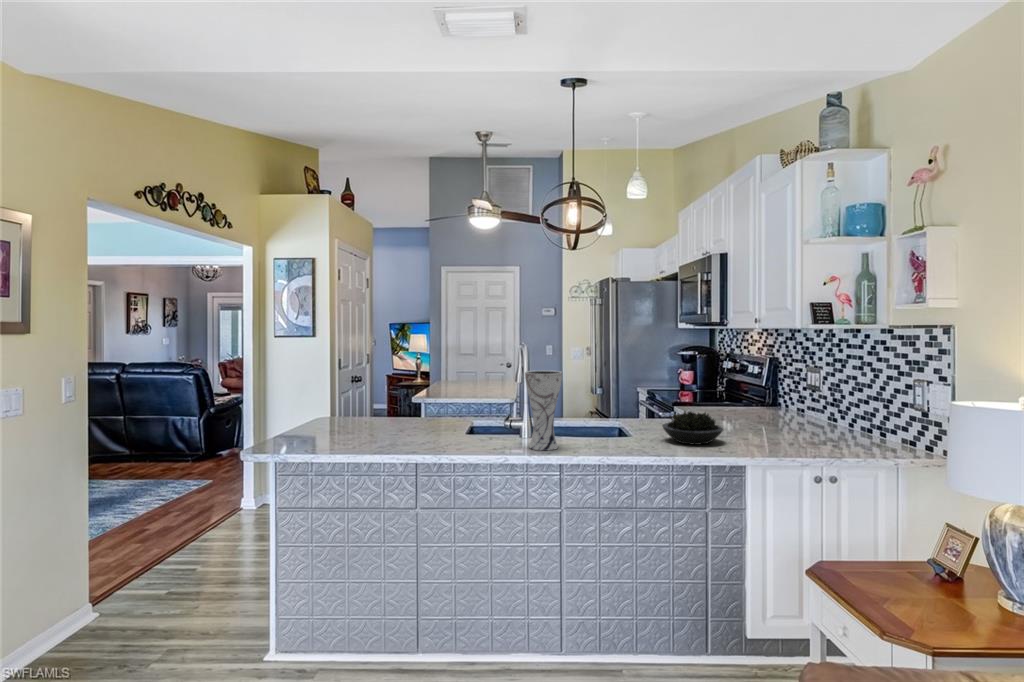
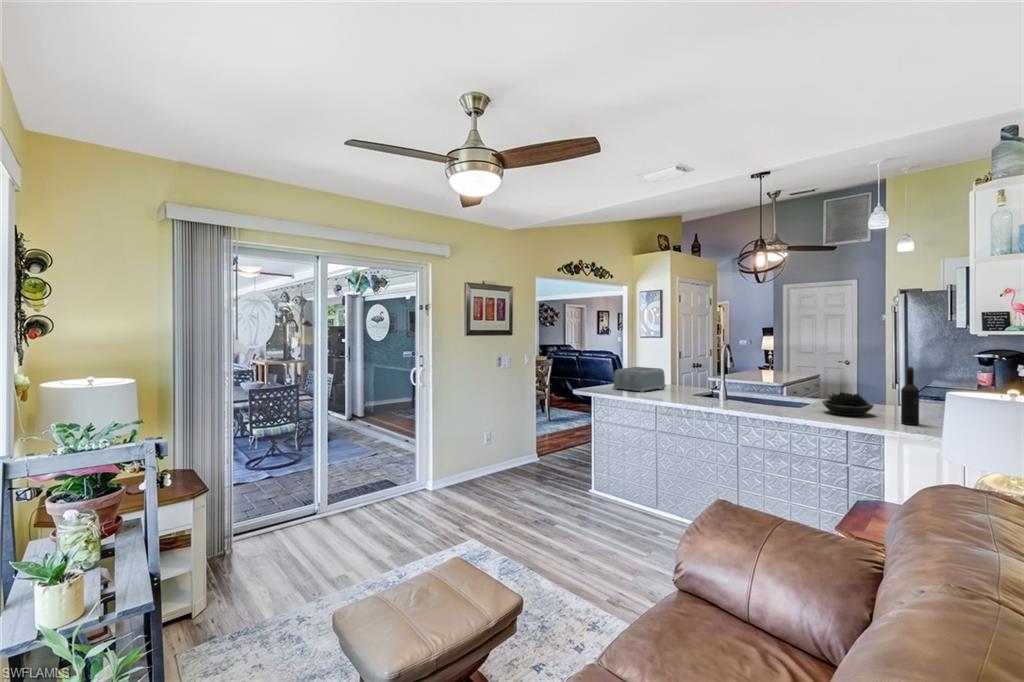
vase: present [525,370,562,450] -> none [715,359,739,407]
wine bottle: none [766,372,786,449] -> present [901,367,919,425]
toaster: none [305,390,395,439] -> present [613,367,666,393]

